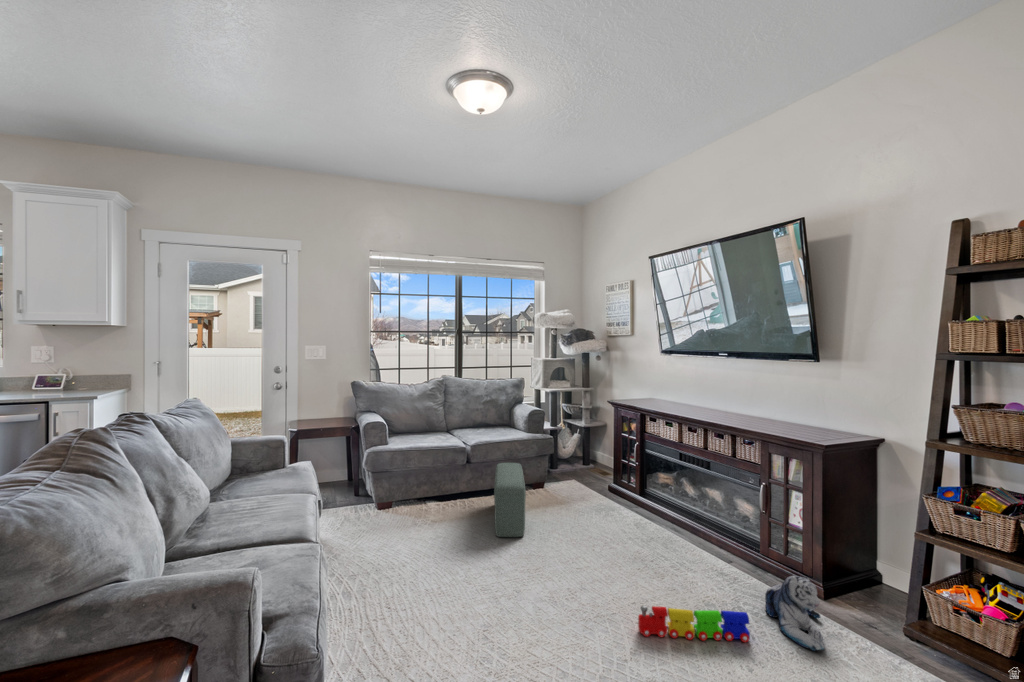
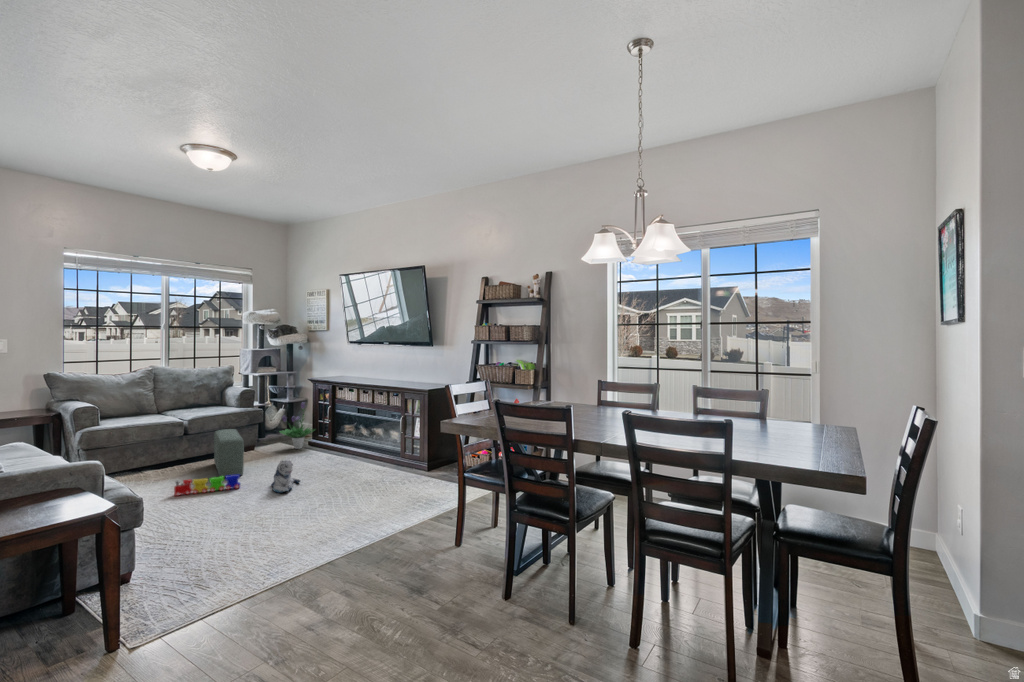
potted plant: none [572,432,619,494] -> present [280,402,314,449]
plush toy: present [765,576,824,651] -> present [271,460,300,493]
toy train: present [638,605,750,642] -> present [174,475,241,496]

